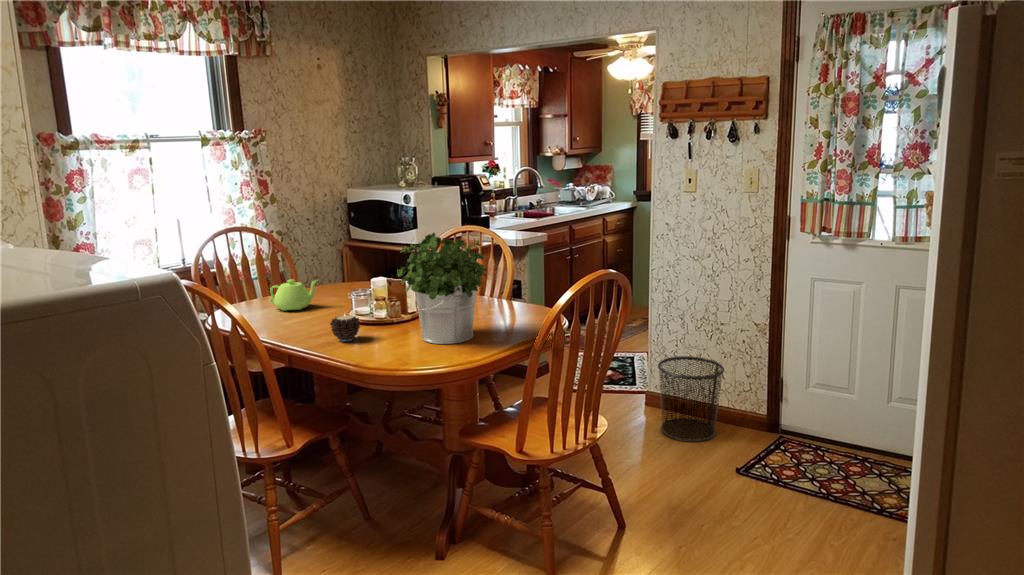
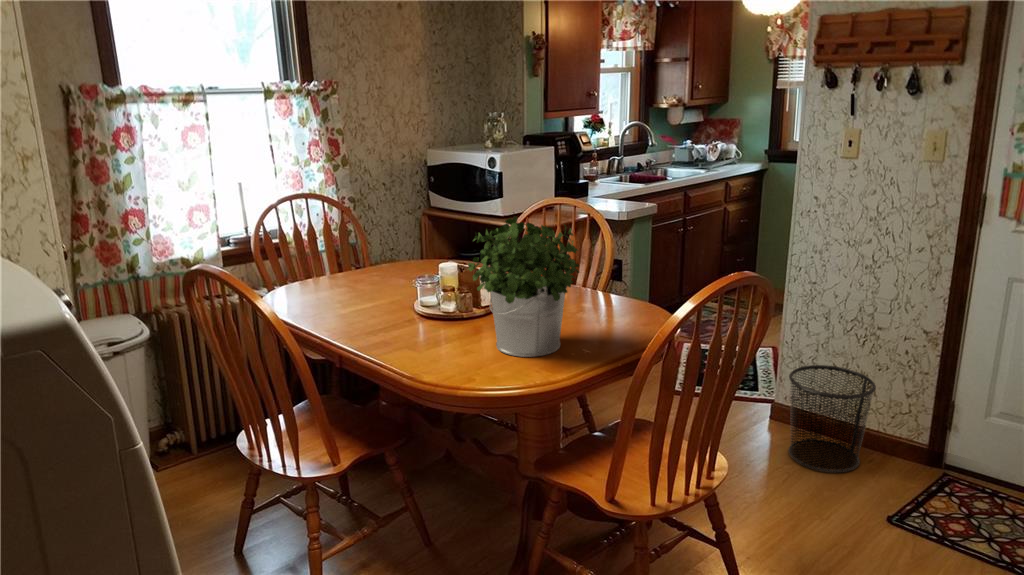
teapot: present [269,279,317,311] -> none [327,260,383,297]
candle: present [330,315,360,341] -> none [388,311,424,345]

